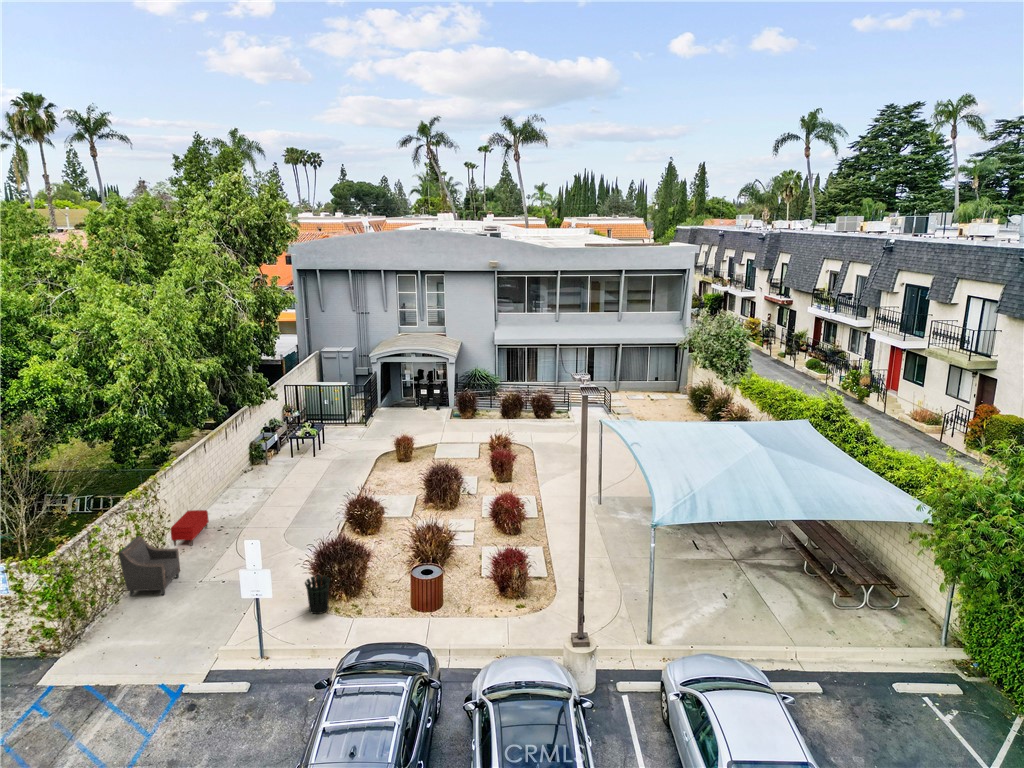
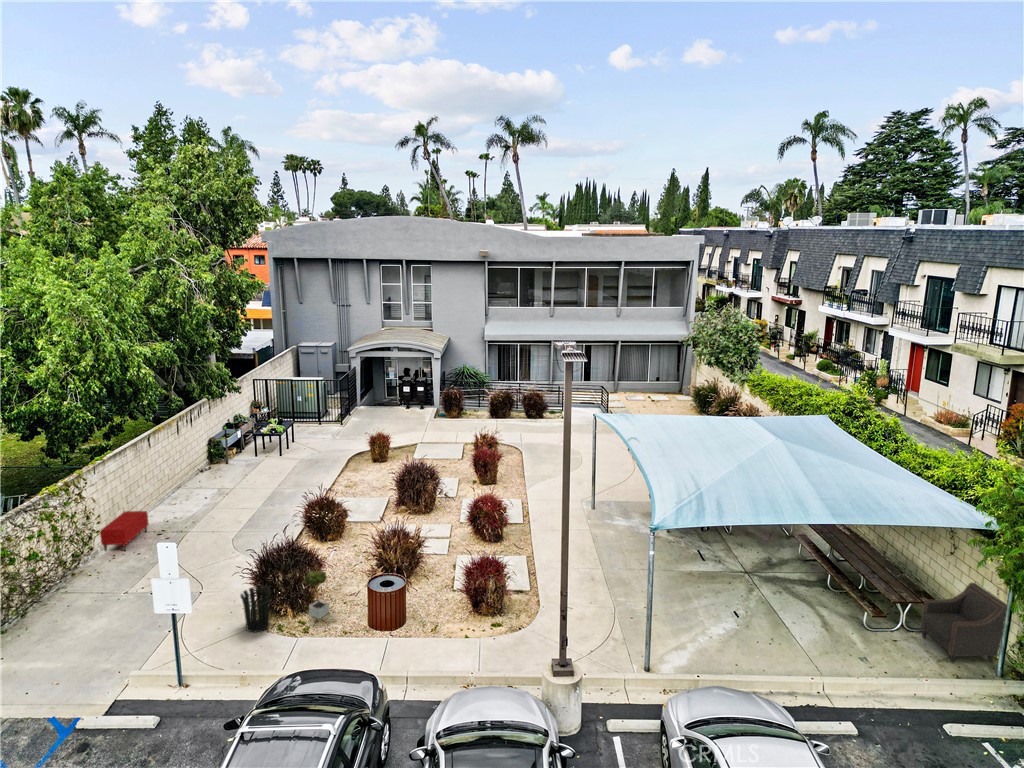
chair: present [119,536,180,596] -> present [920,583,1007,663]
potted tree: none [357,562,378,603] -> present [304,571,329,619]

